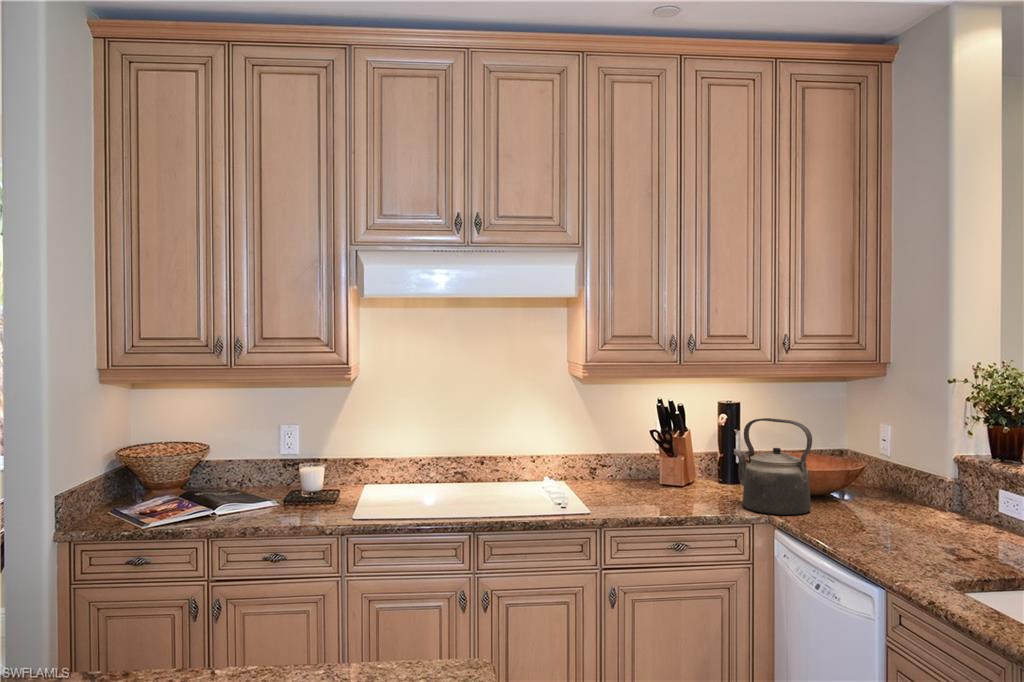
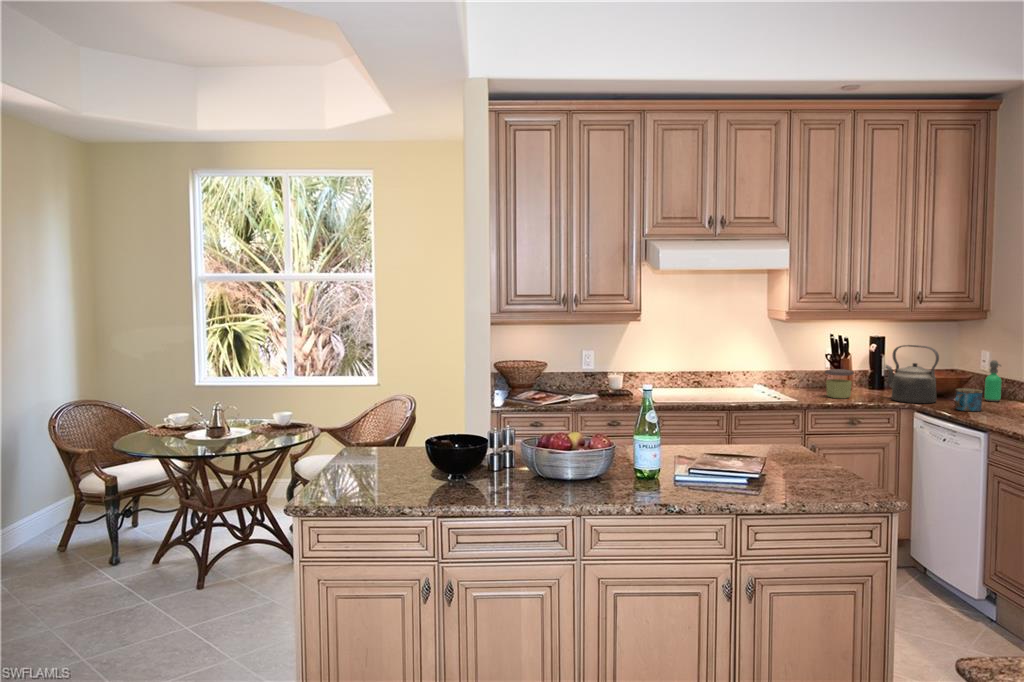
soap dispenser: none [885,442,910,509] -> present [985,360,1002,401]
jar: none [641,456,685,504] -> present [825,369,854,399]
mug: none [836,493,882,534] -> present [955,388,983,411]

